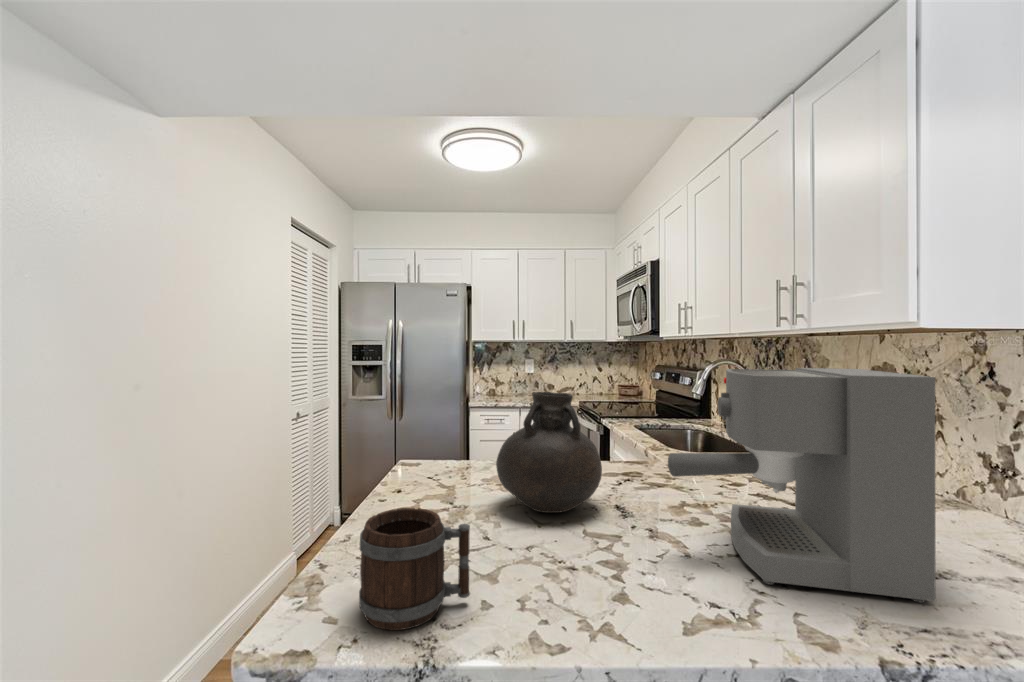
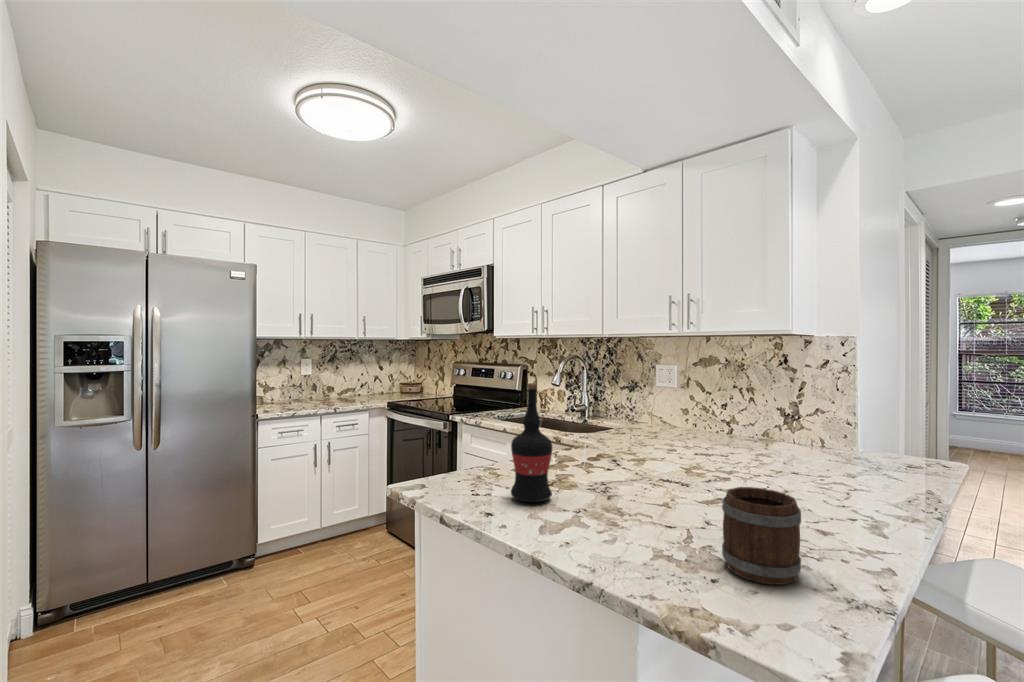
coffee maker: present [668,368,936,603] -> none [742,360,877,494]
wine bottle: none [418,381,459,498] -> present [511,383,553,502]
vase: present [496,392,602,513] -> none [586,387,679,490]

